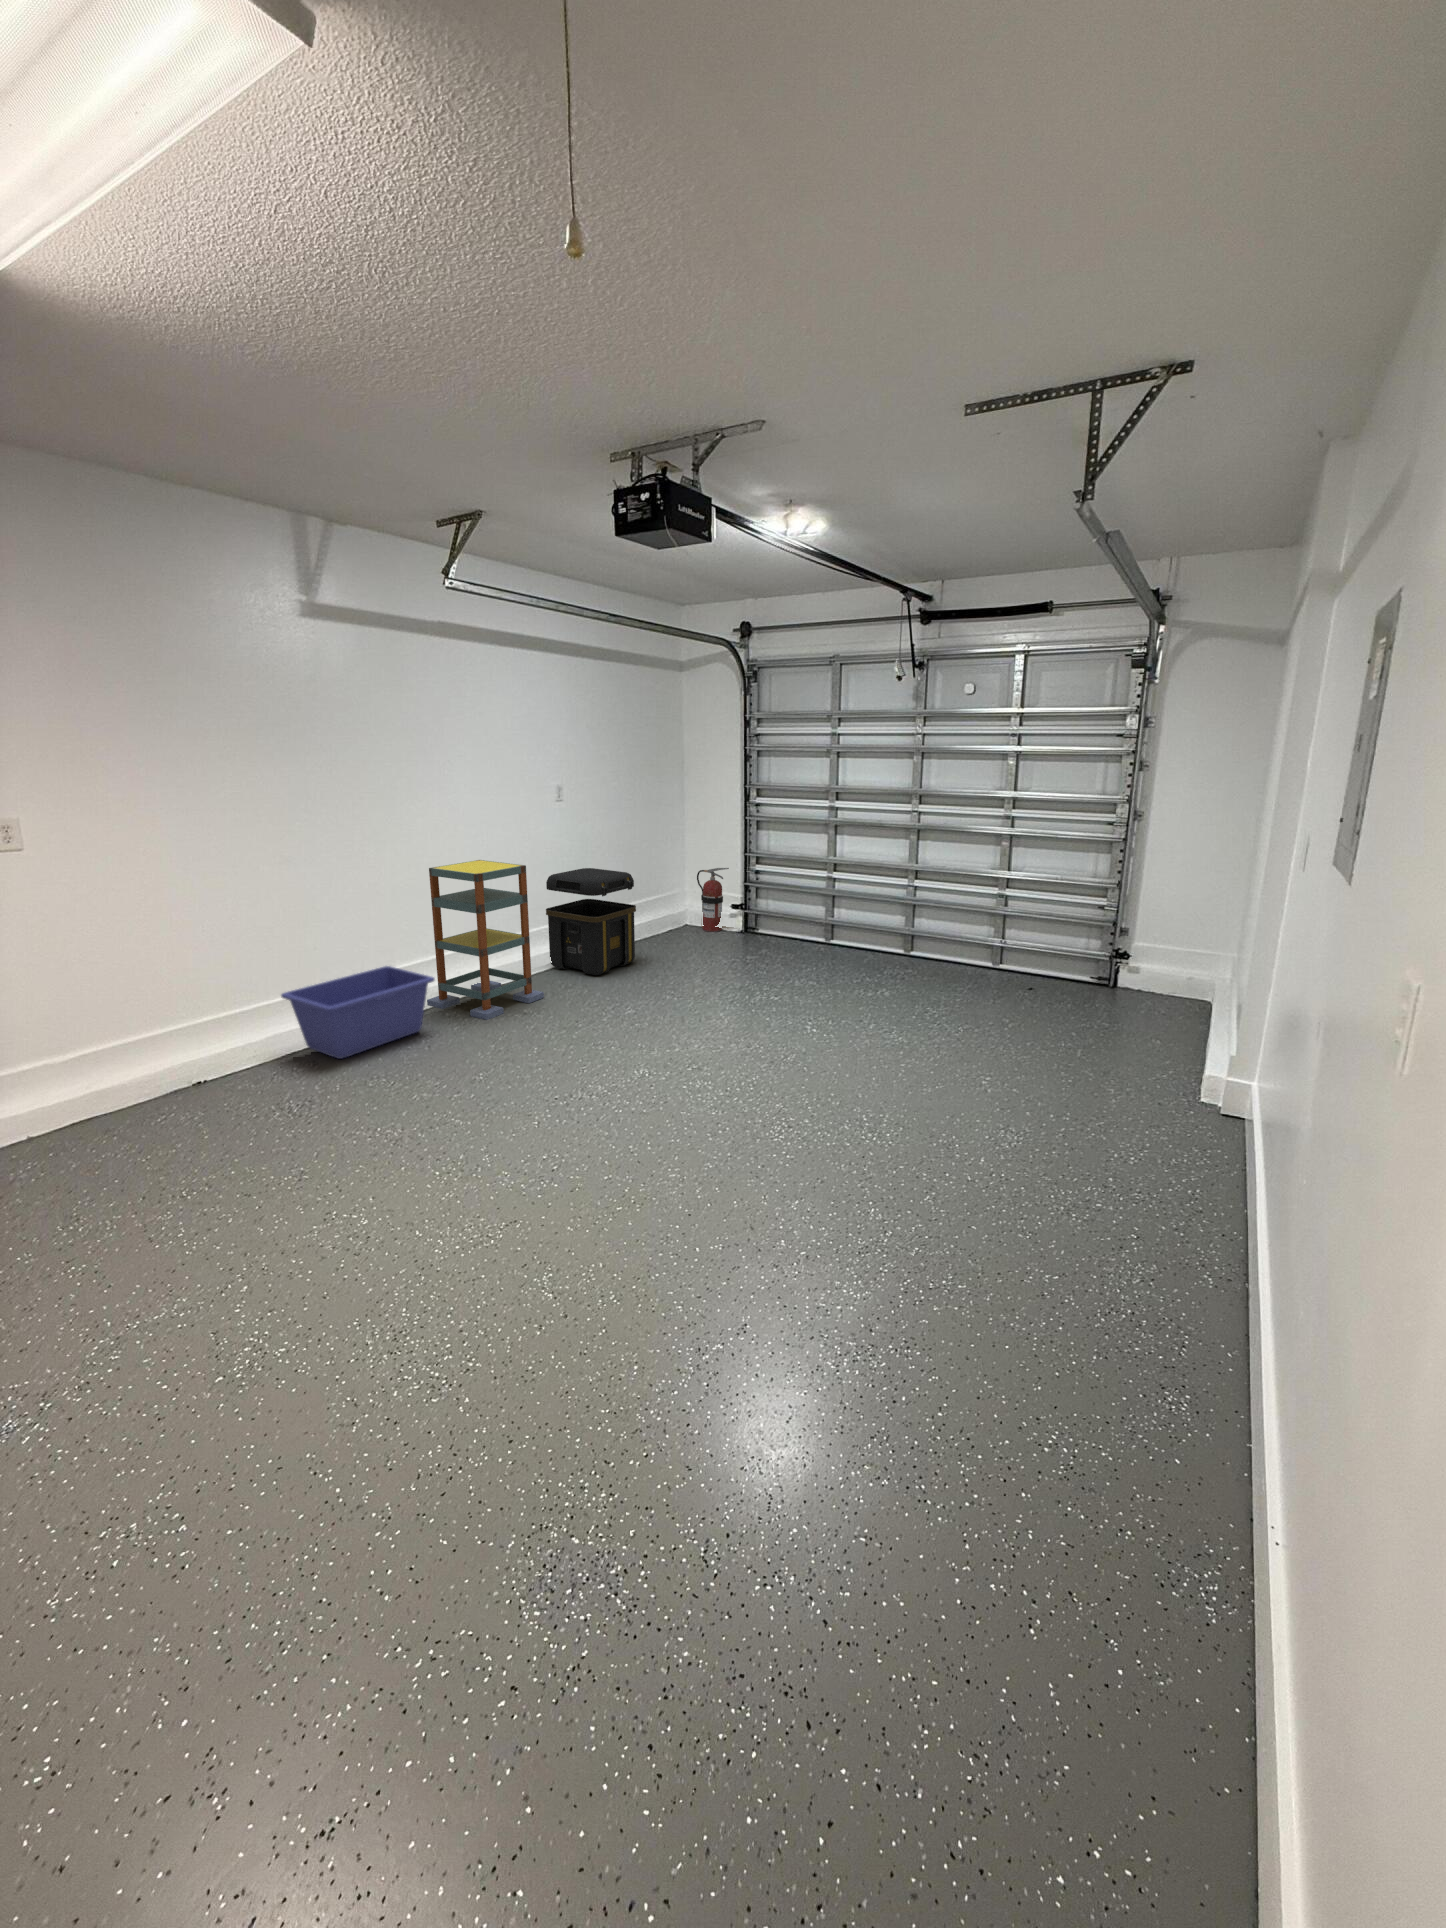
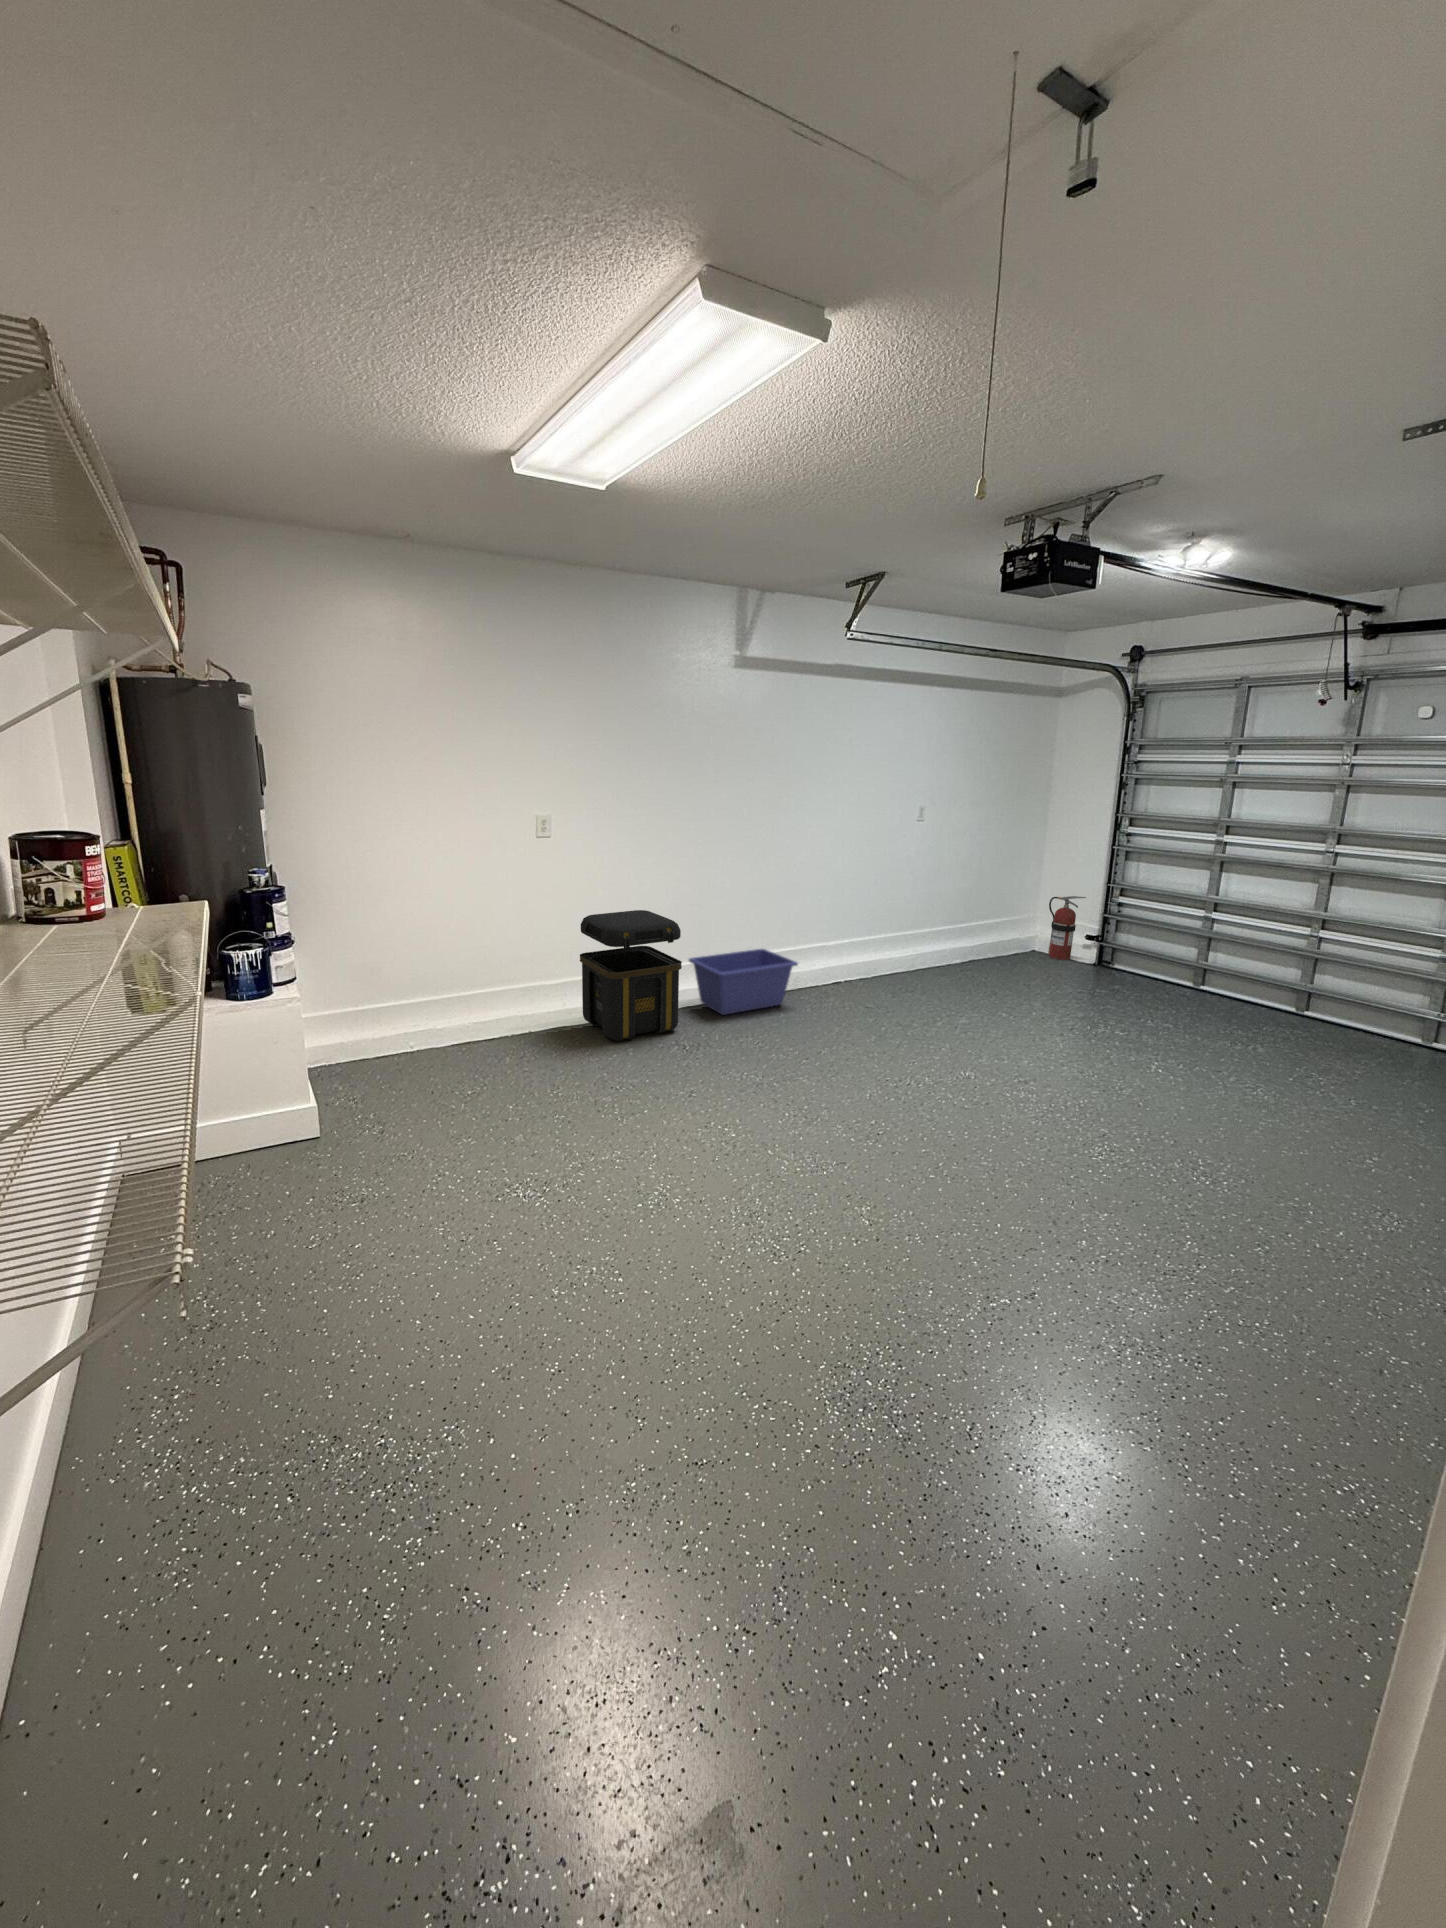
shelving unit: present [427,860,544,1020] -> none [788,869,885,1005]
toolbox: present [546,868,636,975] -> present [580,910,682,1041]

